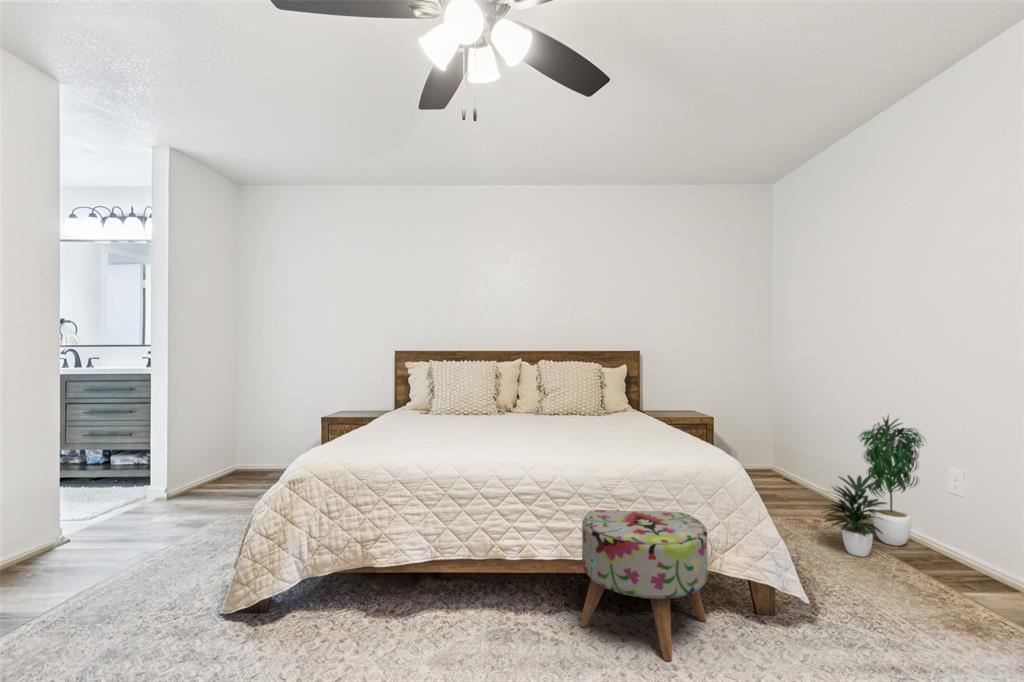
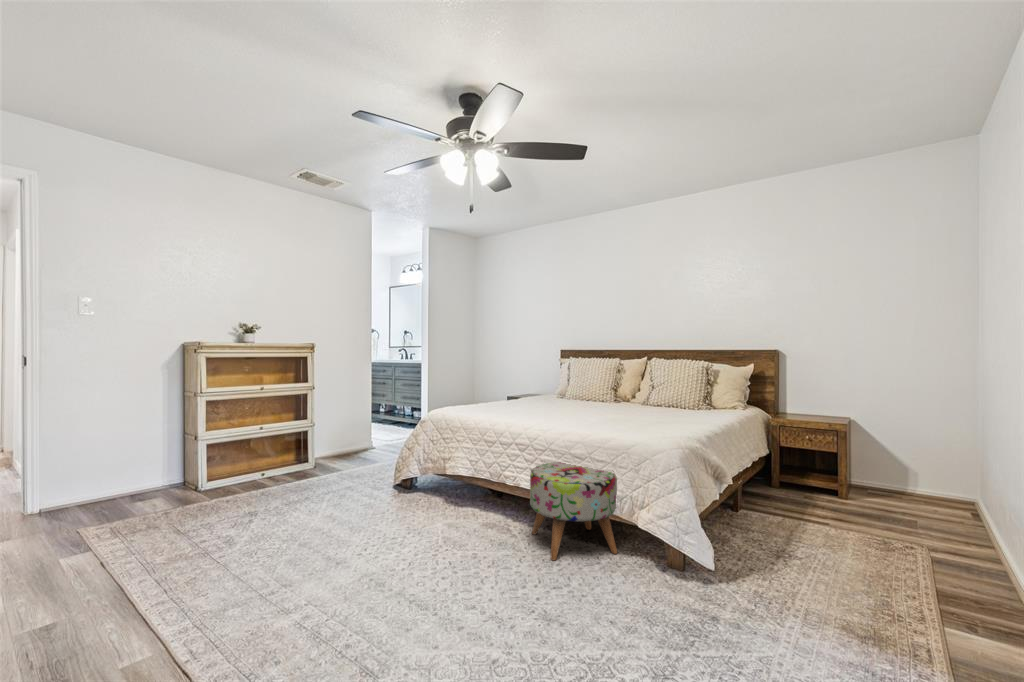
potted plant: present [822,415,923,557] -> none [827,424,983,573]

